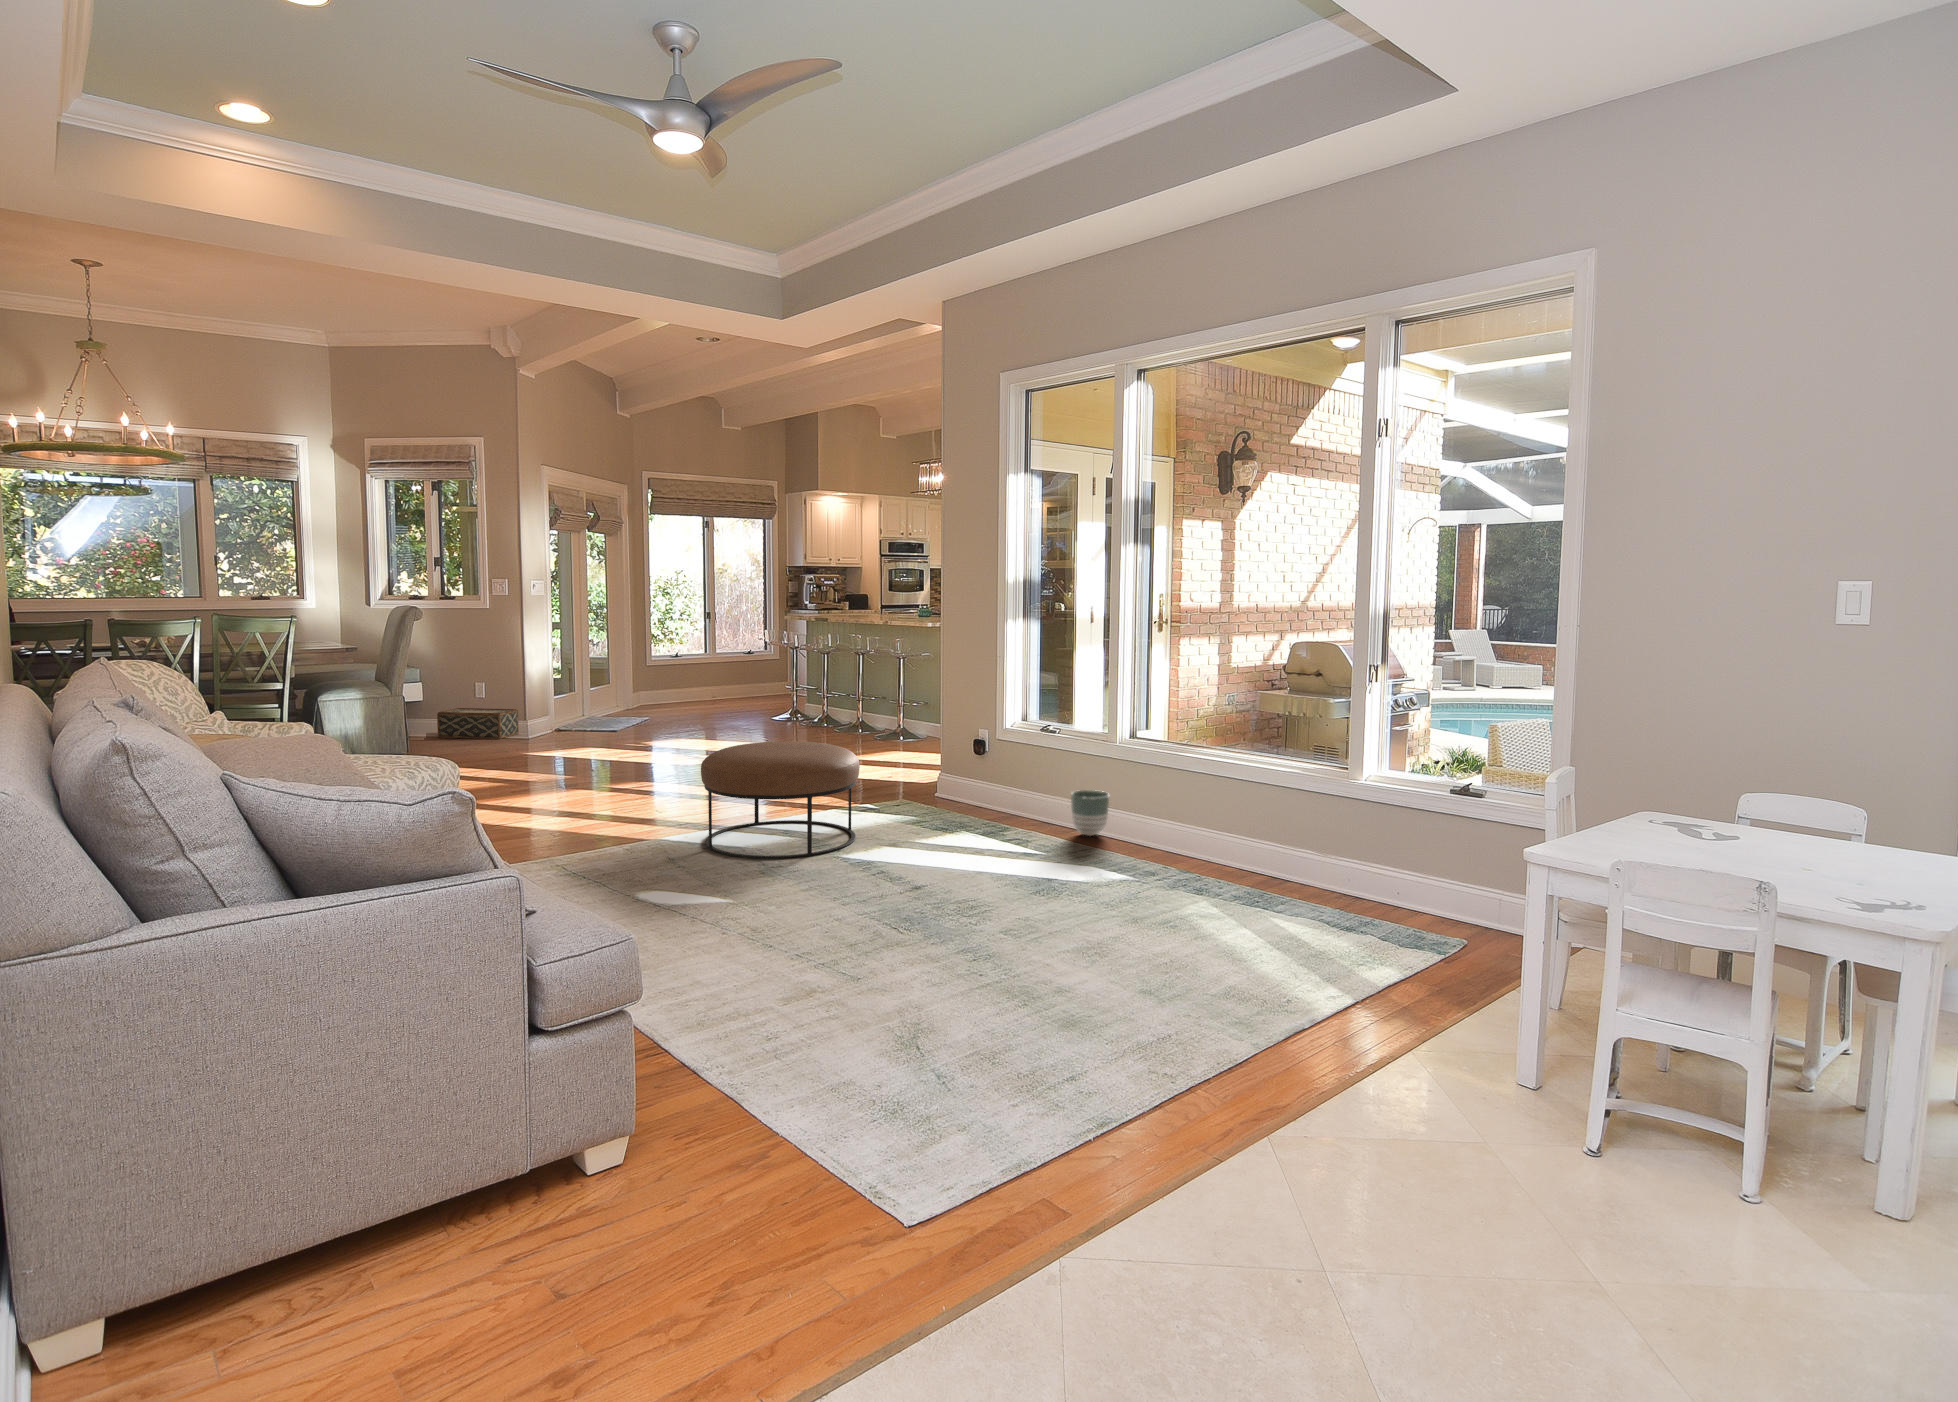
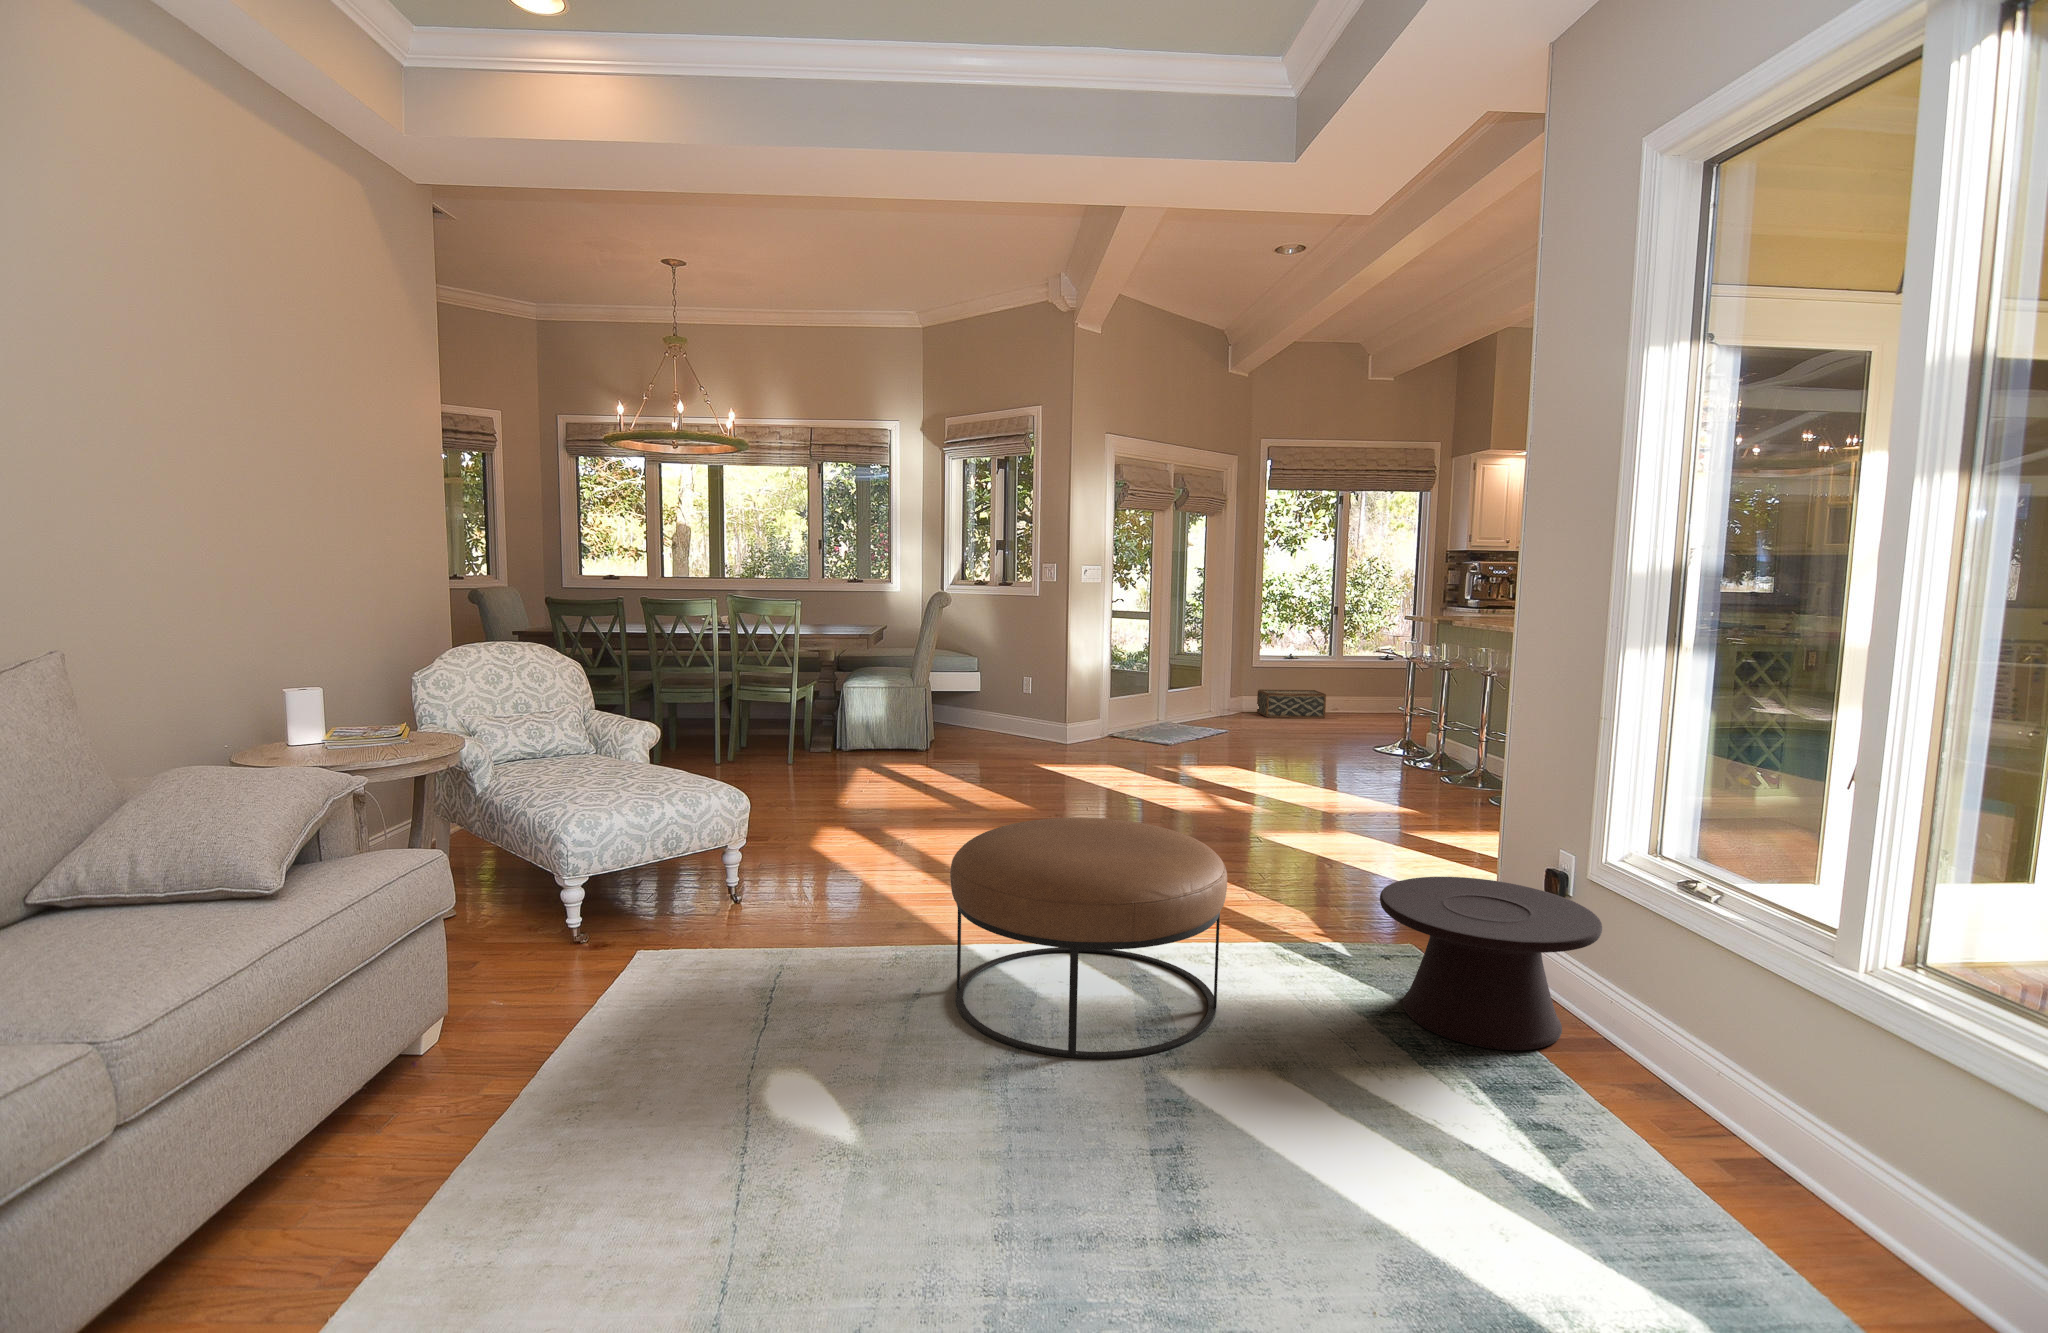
woven basket: present [437,708,519,739] -> present [1257,690,1326,718]
side table: none [913,749,1011,820] -> present [1380,877,1602,1050]
planter: present [1071,790,1109,836] -> none [1710,1069,1836,1208]

